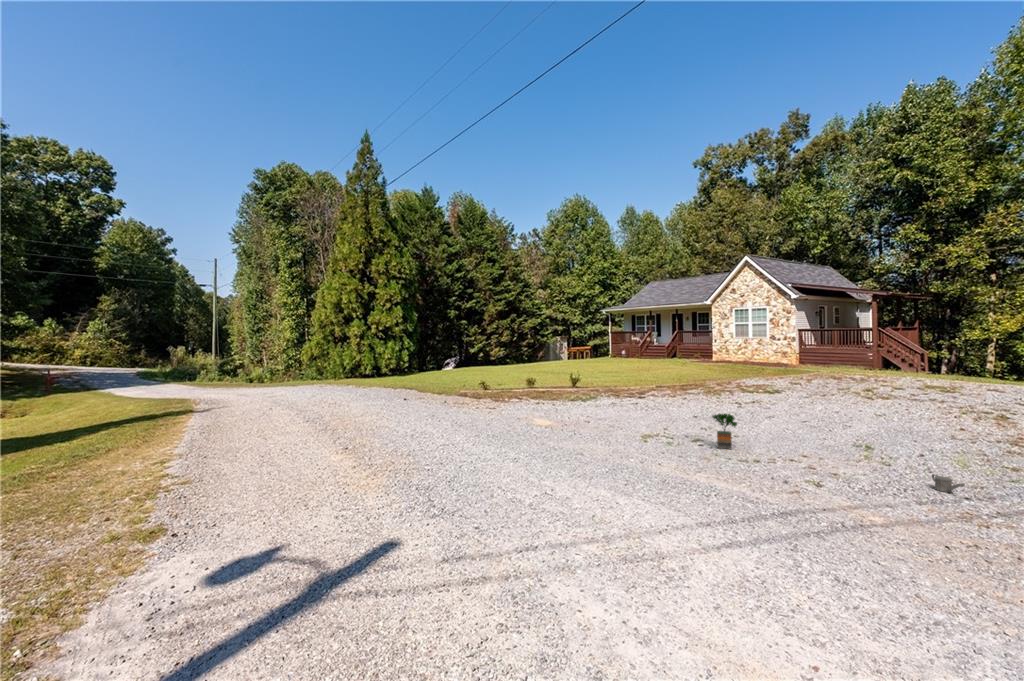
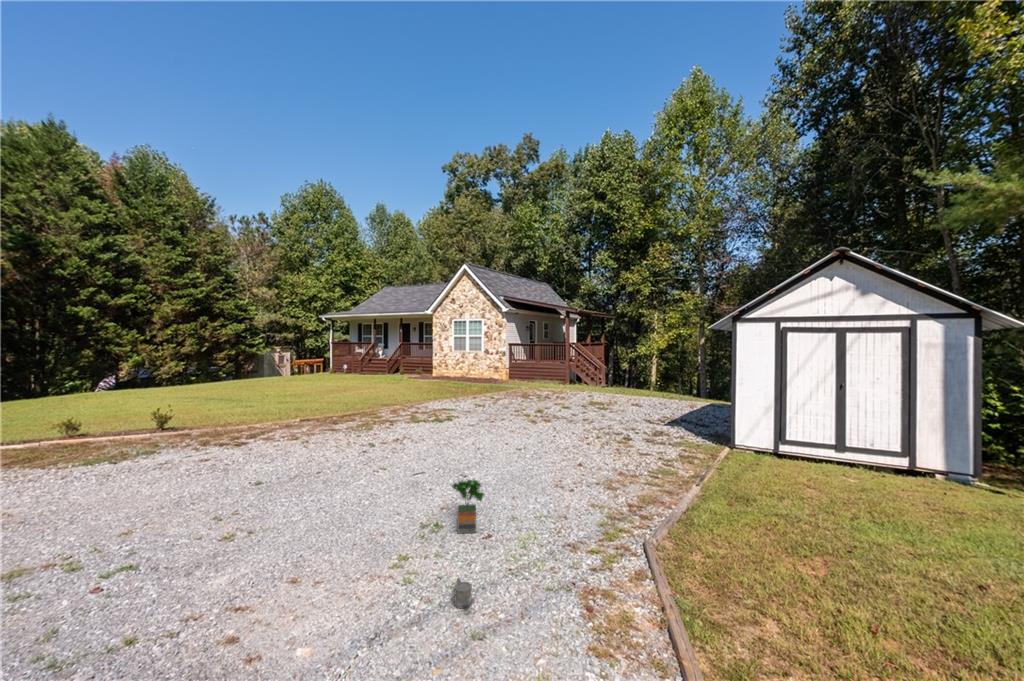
potted tree: present [713,414,737,449] -> present [452,480,484,534]

